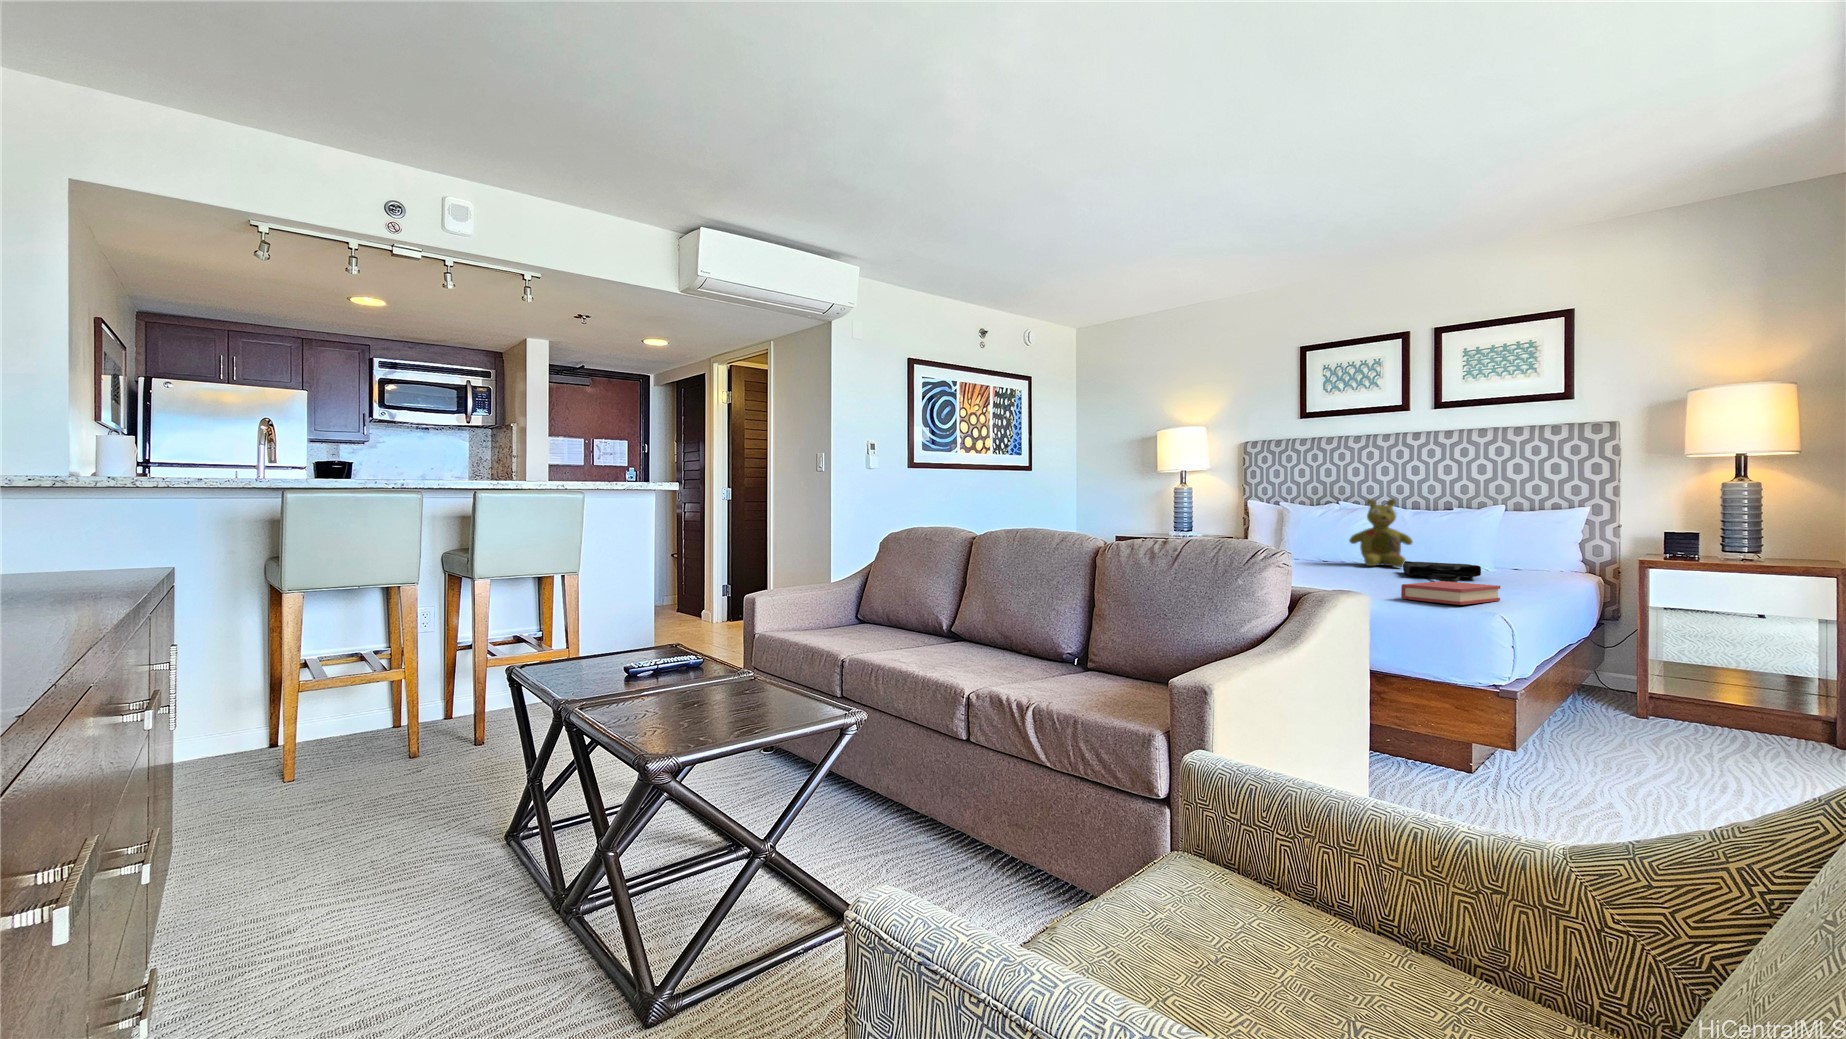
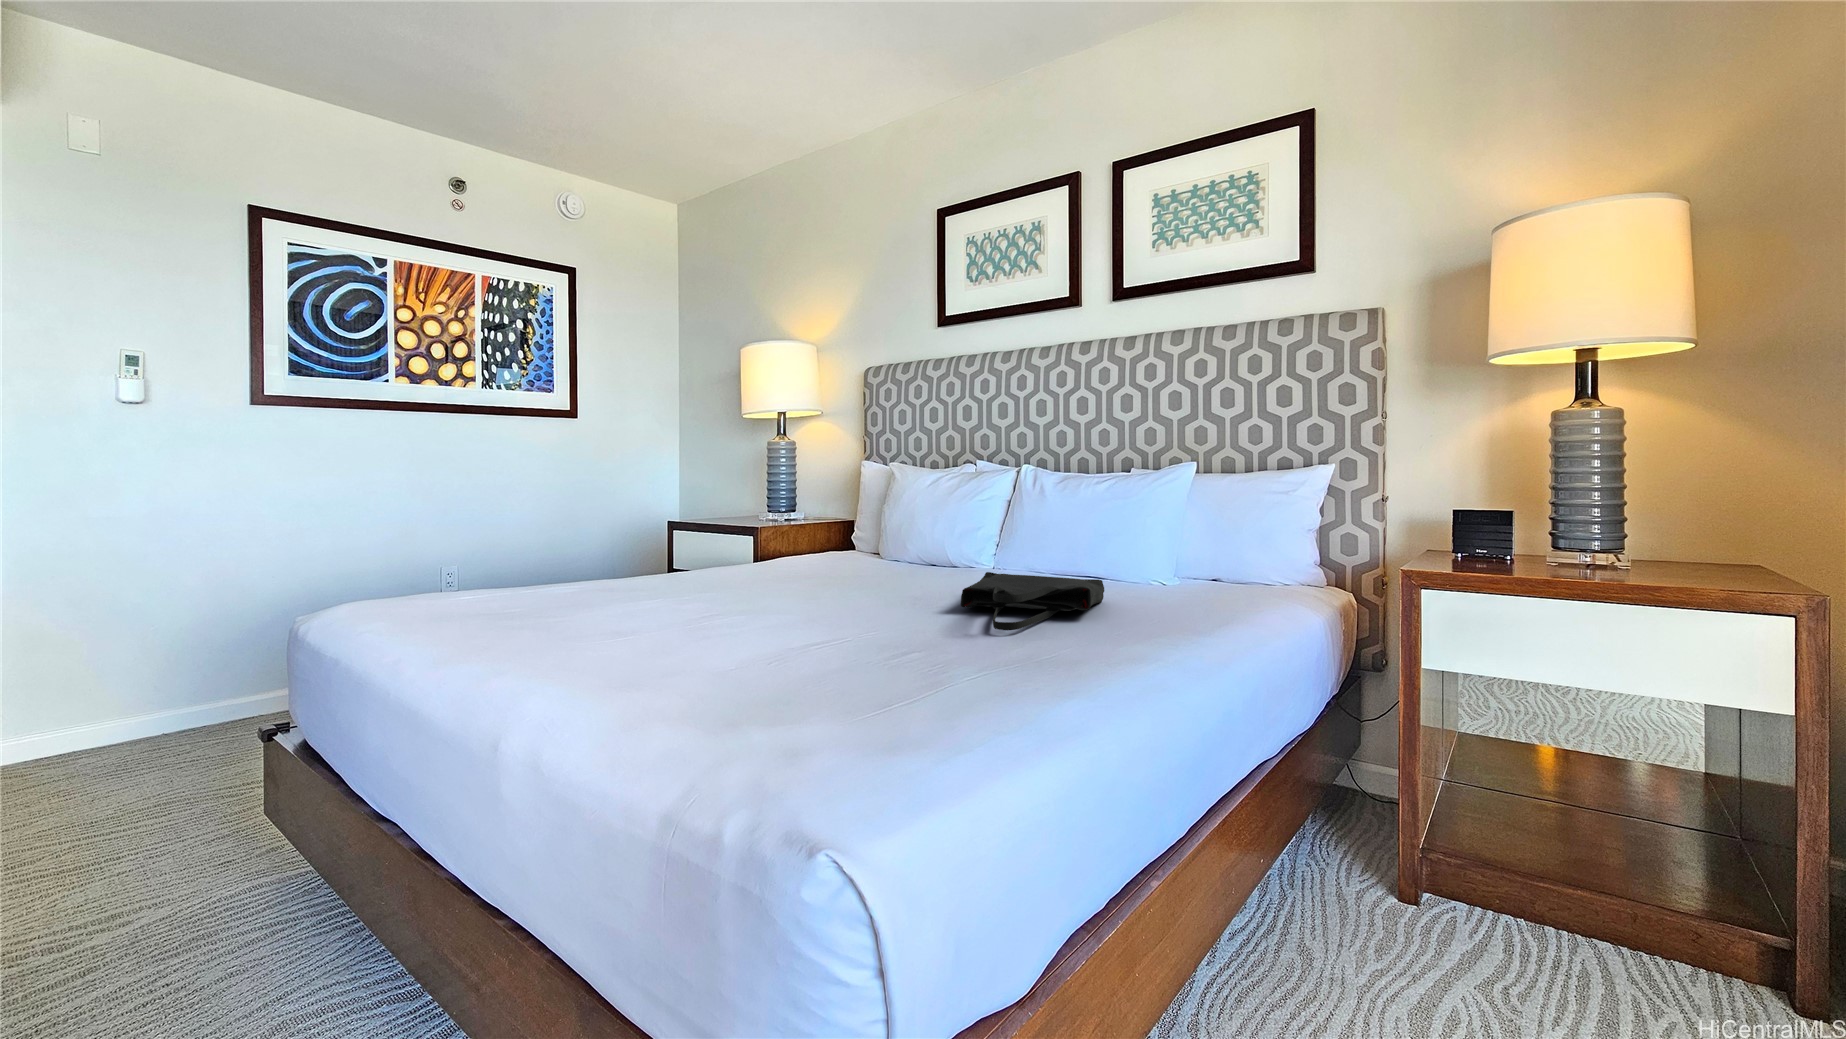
stuffed bear: present [1349,499,1413,567] -> none [934,450,1037,580]
hardback book: present [1401,581,1500,605] -> none [731,650,1006,771]

